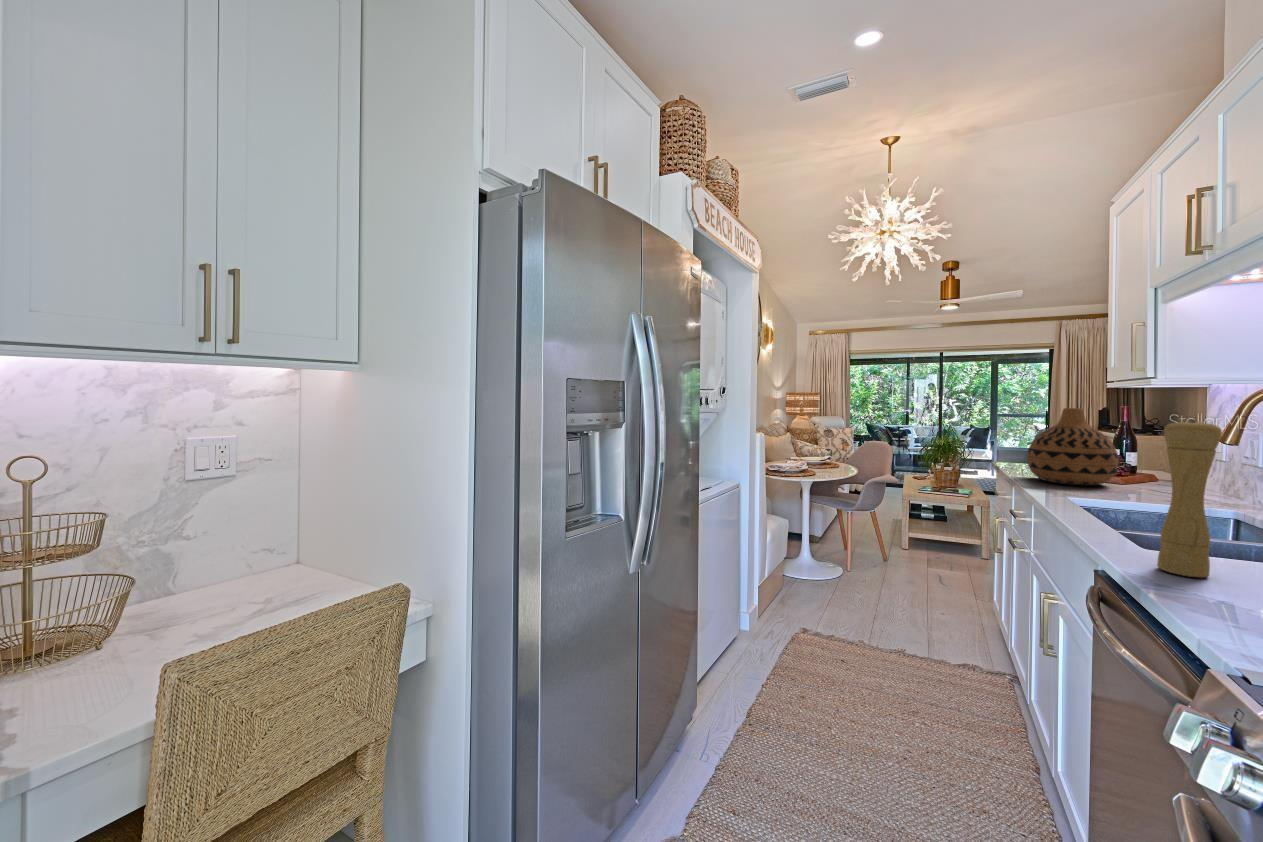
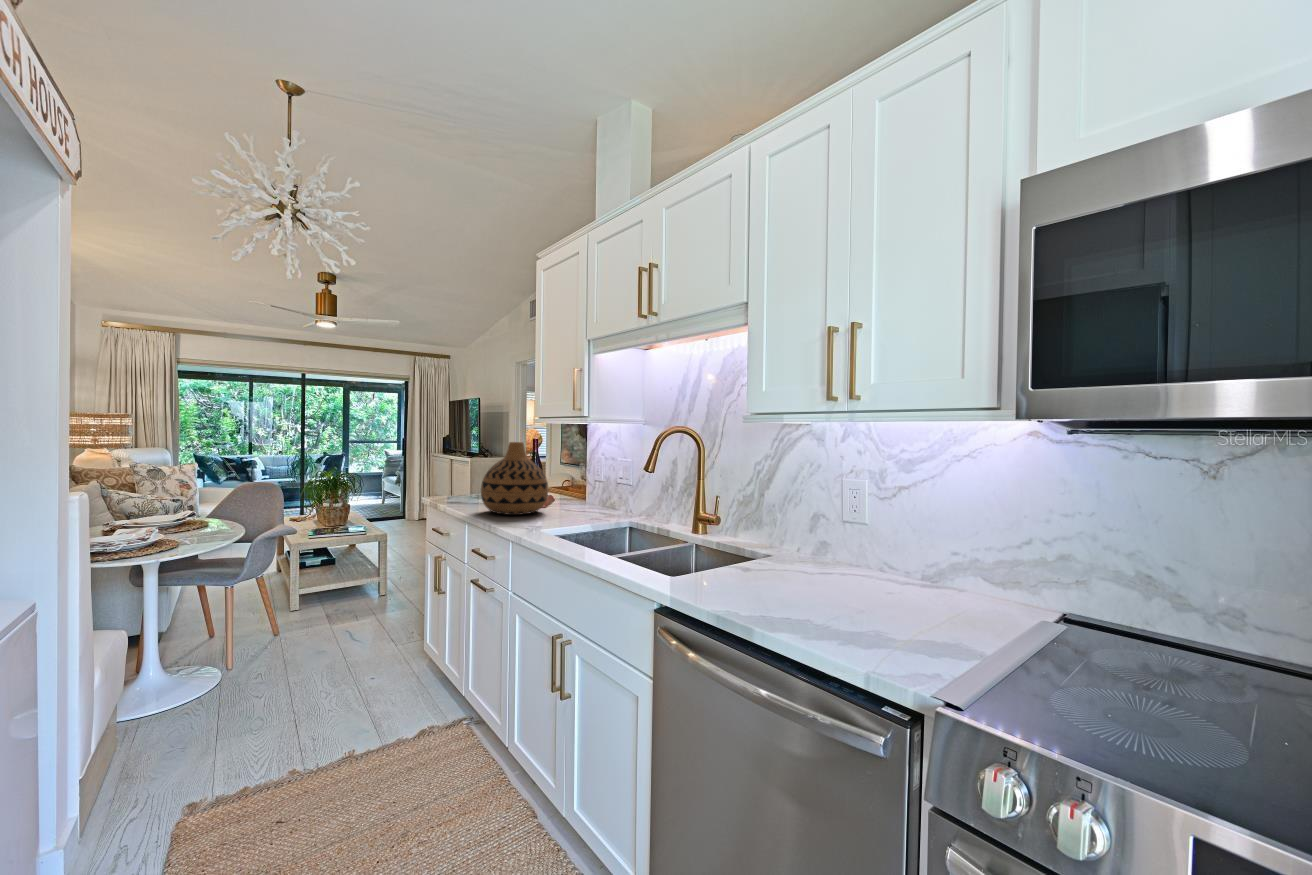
pepper mill: present [1157,420,1222,577] -> none [691,459,726,591]

